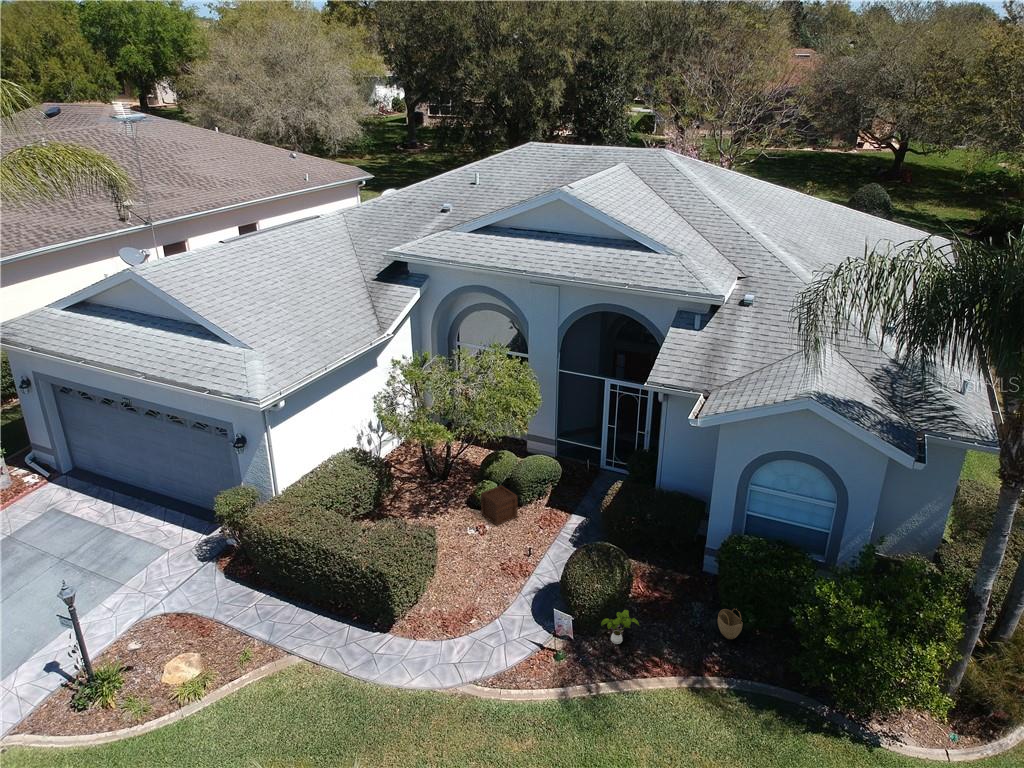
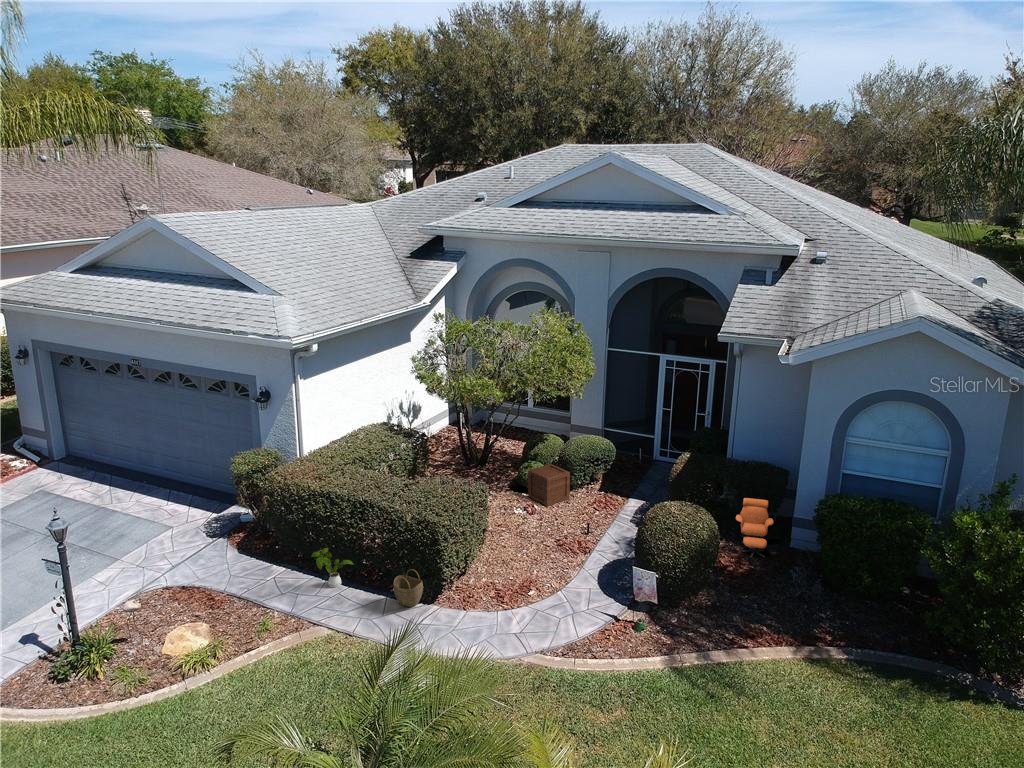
lounge chair: none [655,529,688,583] -> present [736,498,774,557]
woven basket: present [718,609,743,639] -> present [394,569,423,607]
house plant: present [601,610,639,644] -> present [311,548,353,587]

